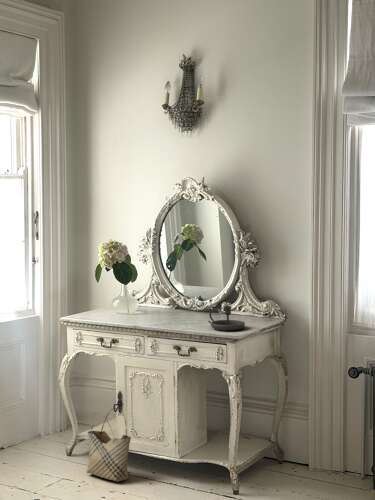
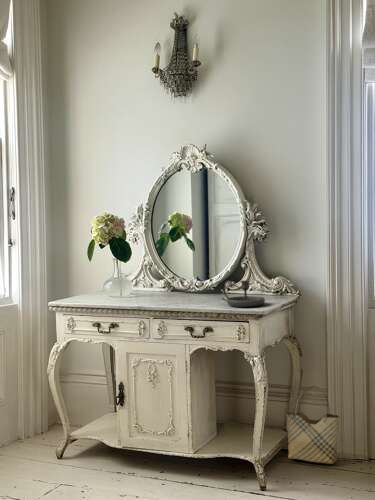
woven basket: present [87,408,131,481] -> present [286,386,340,464]

